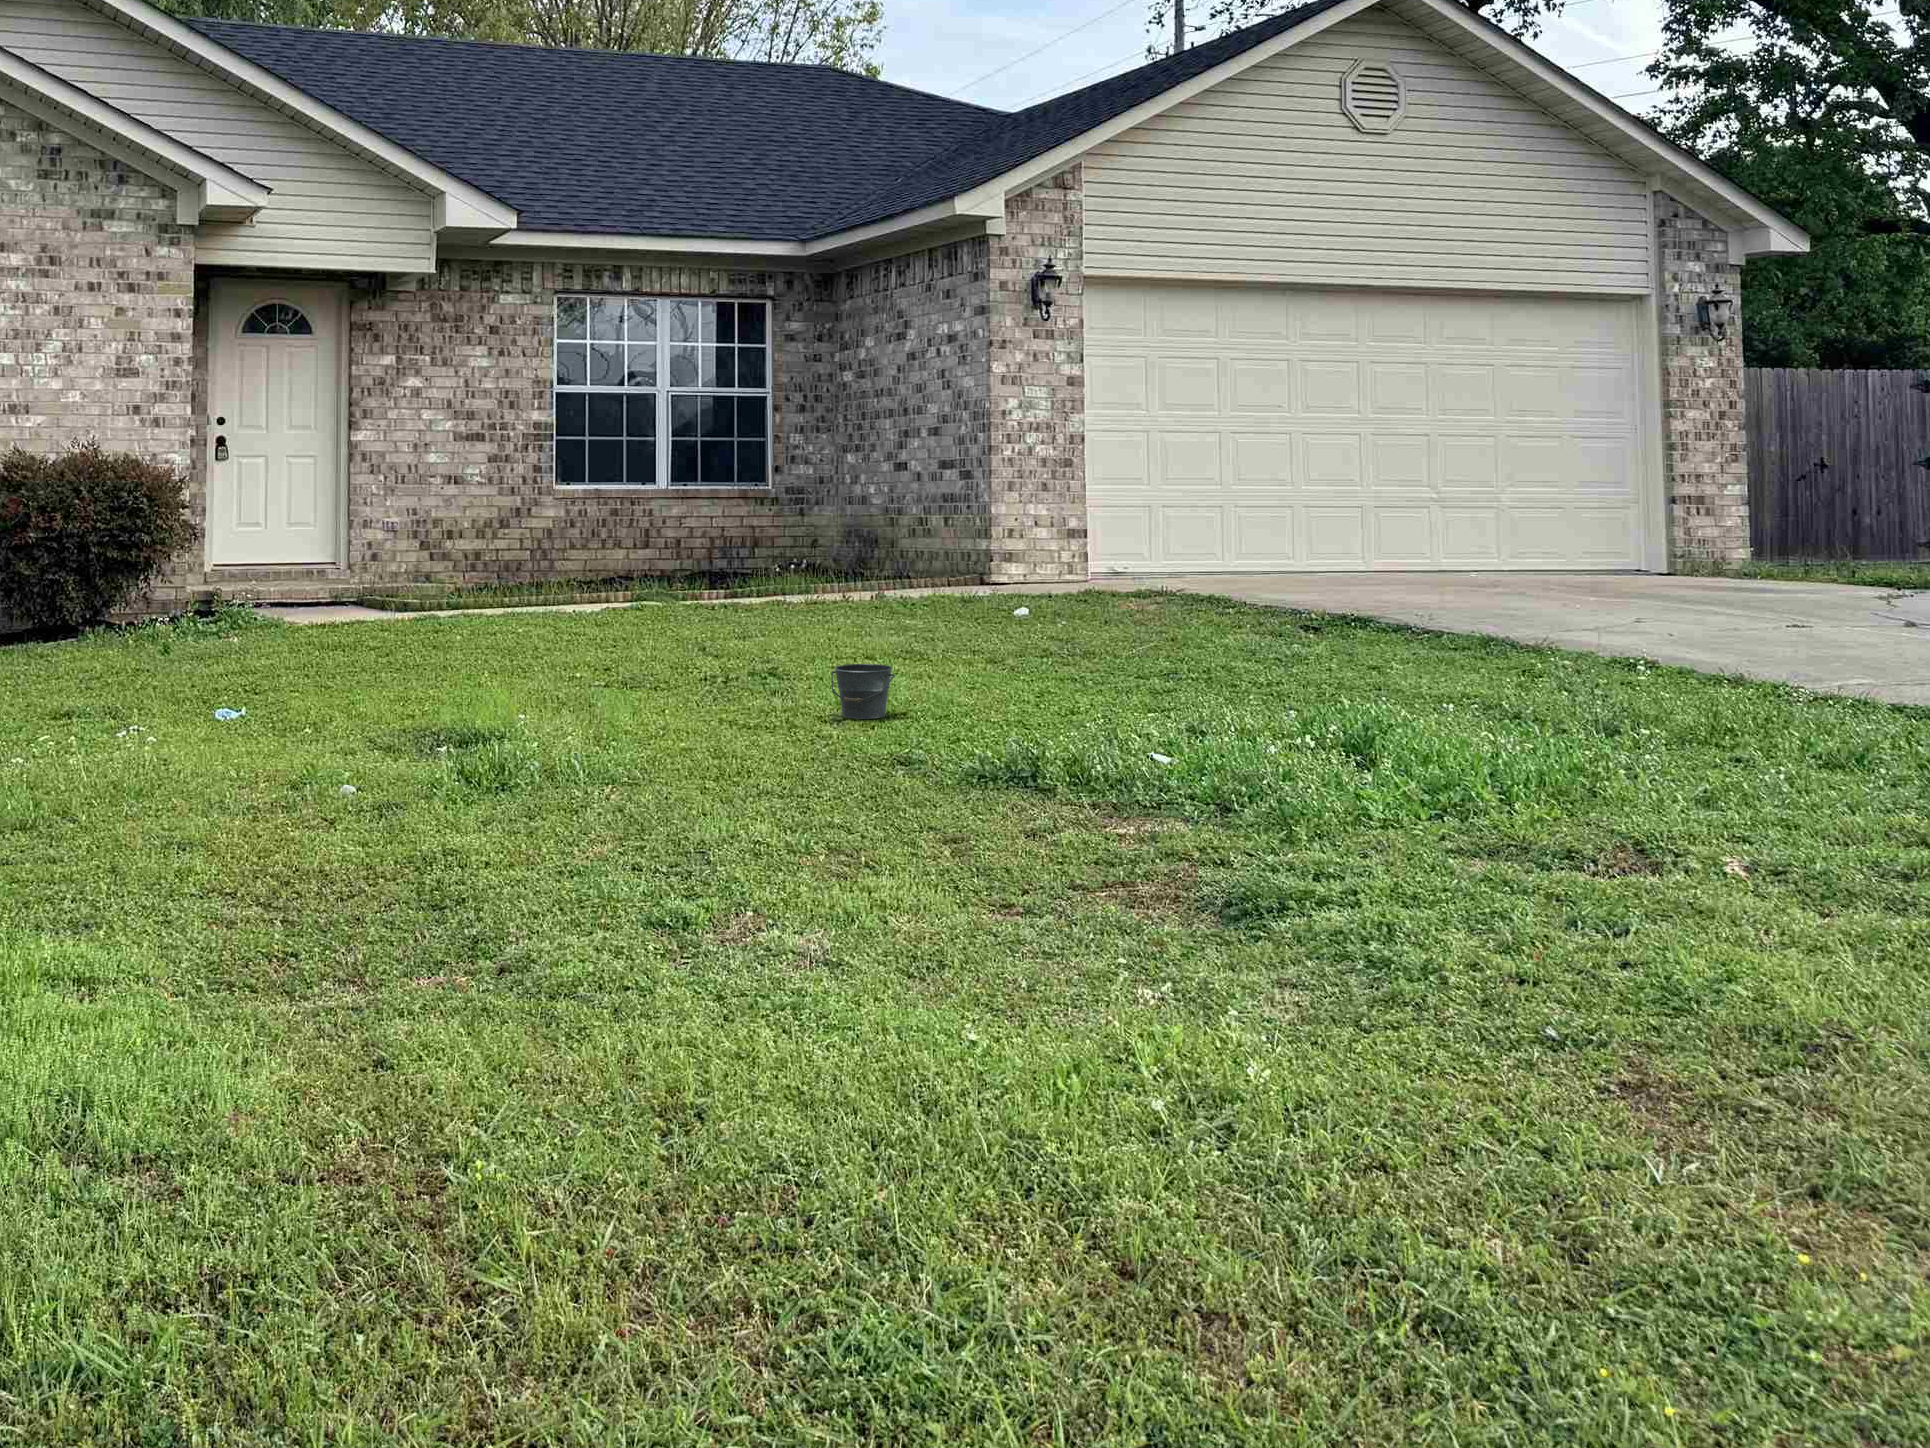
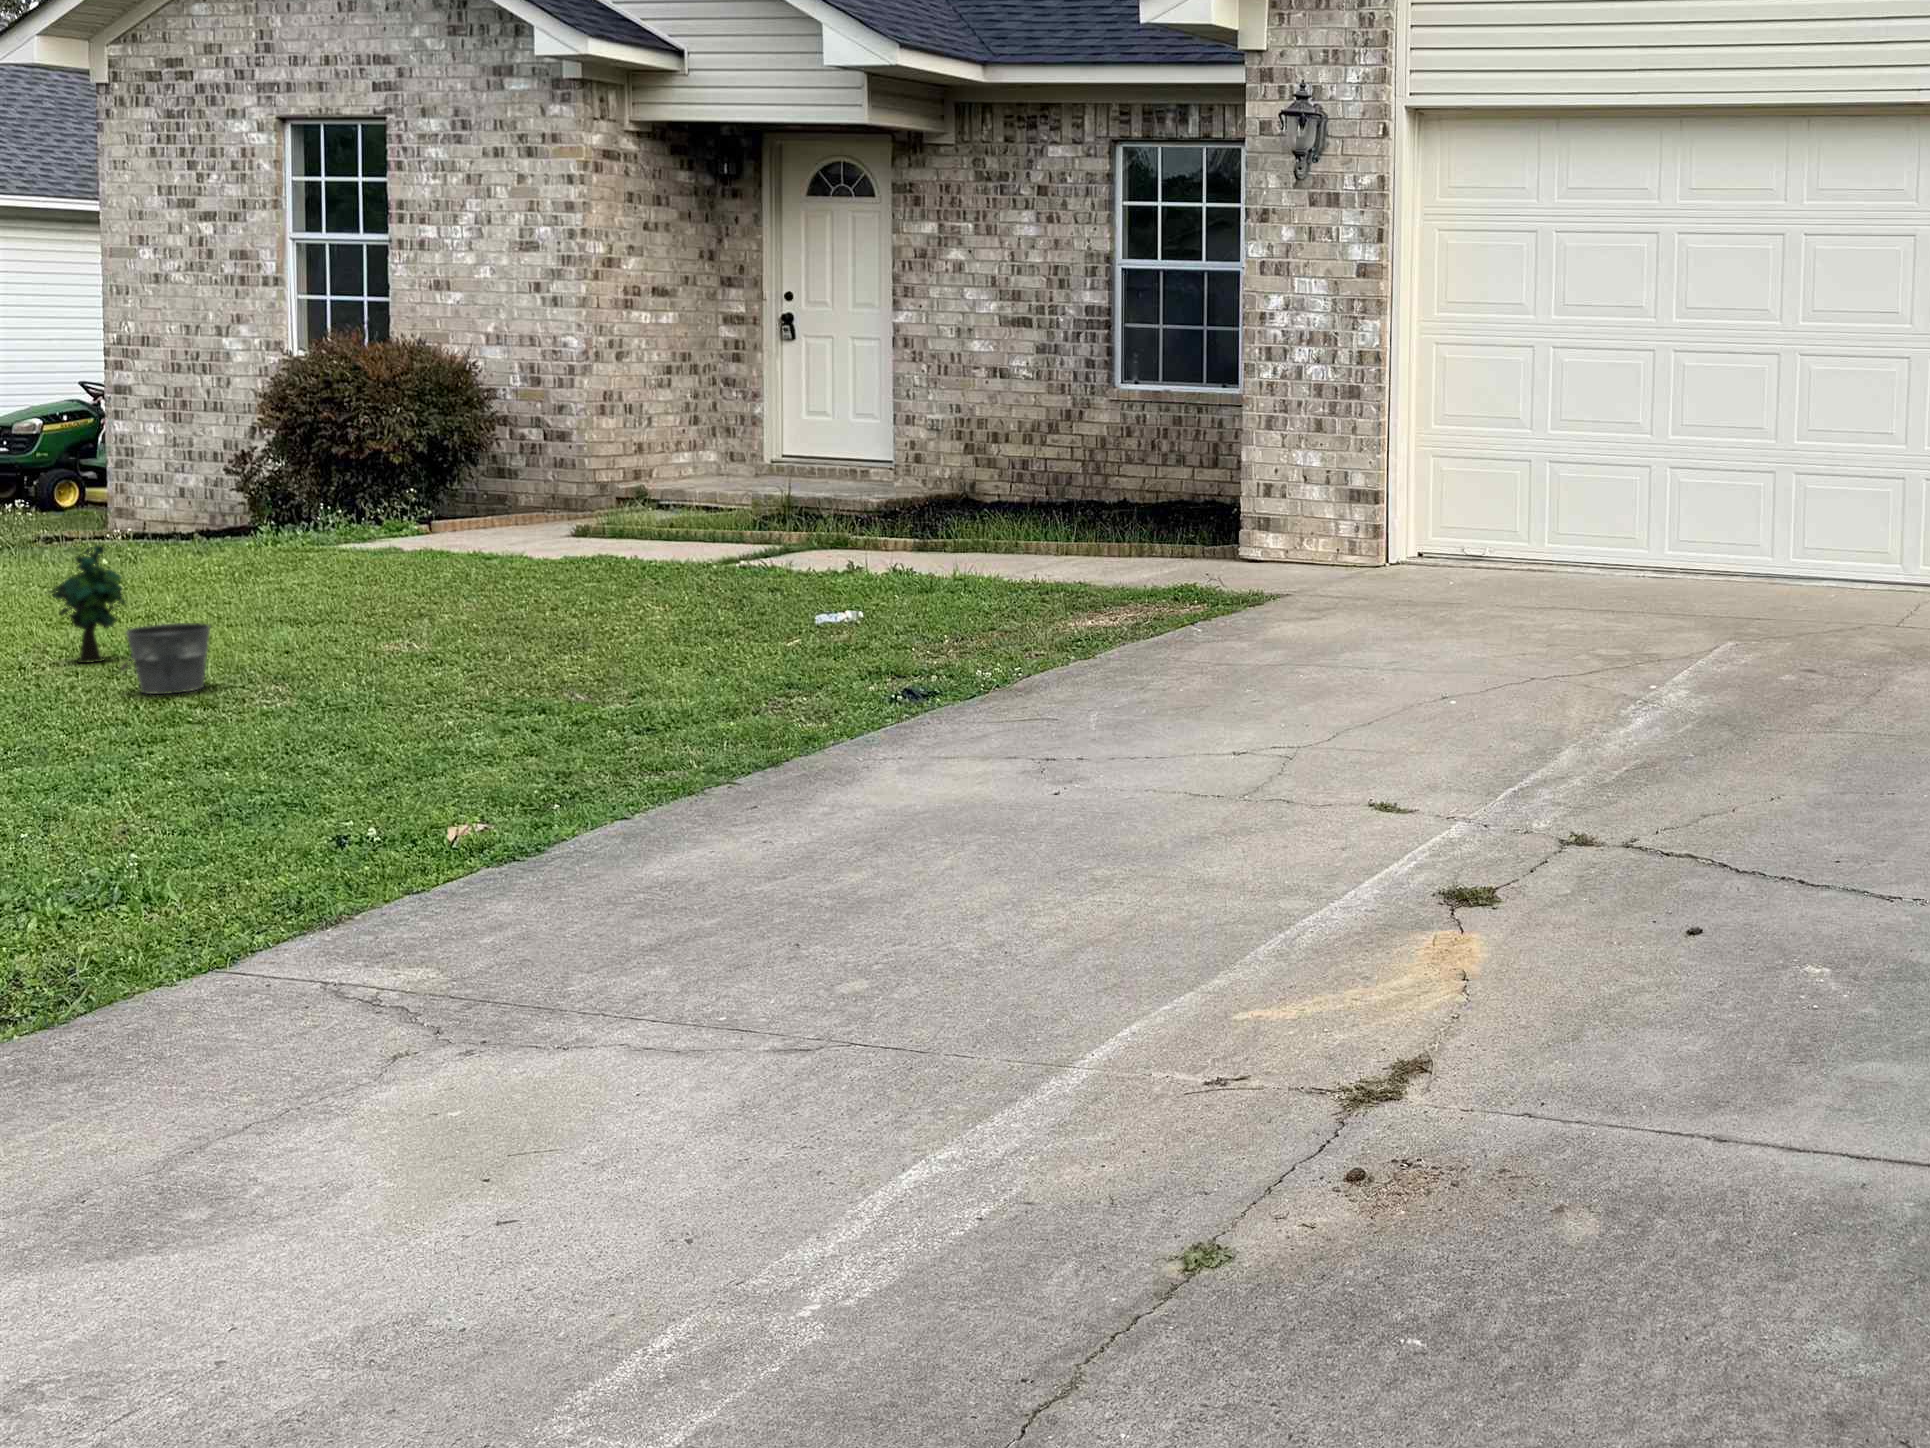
decorative plant: none [651,615,700,714] -> present [49,545,127,663]

